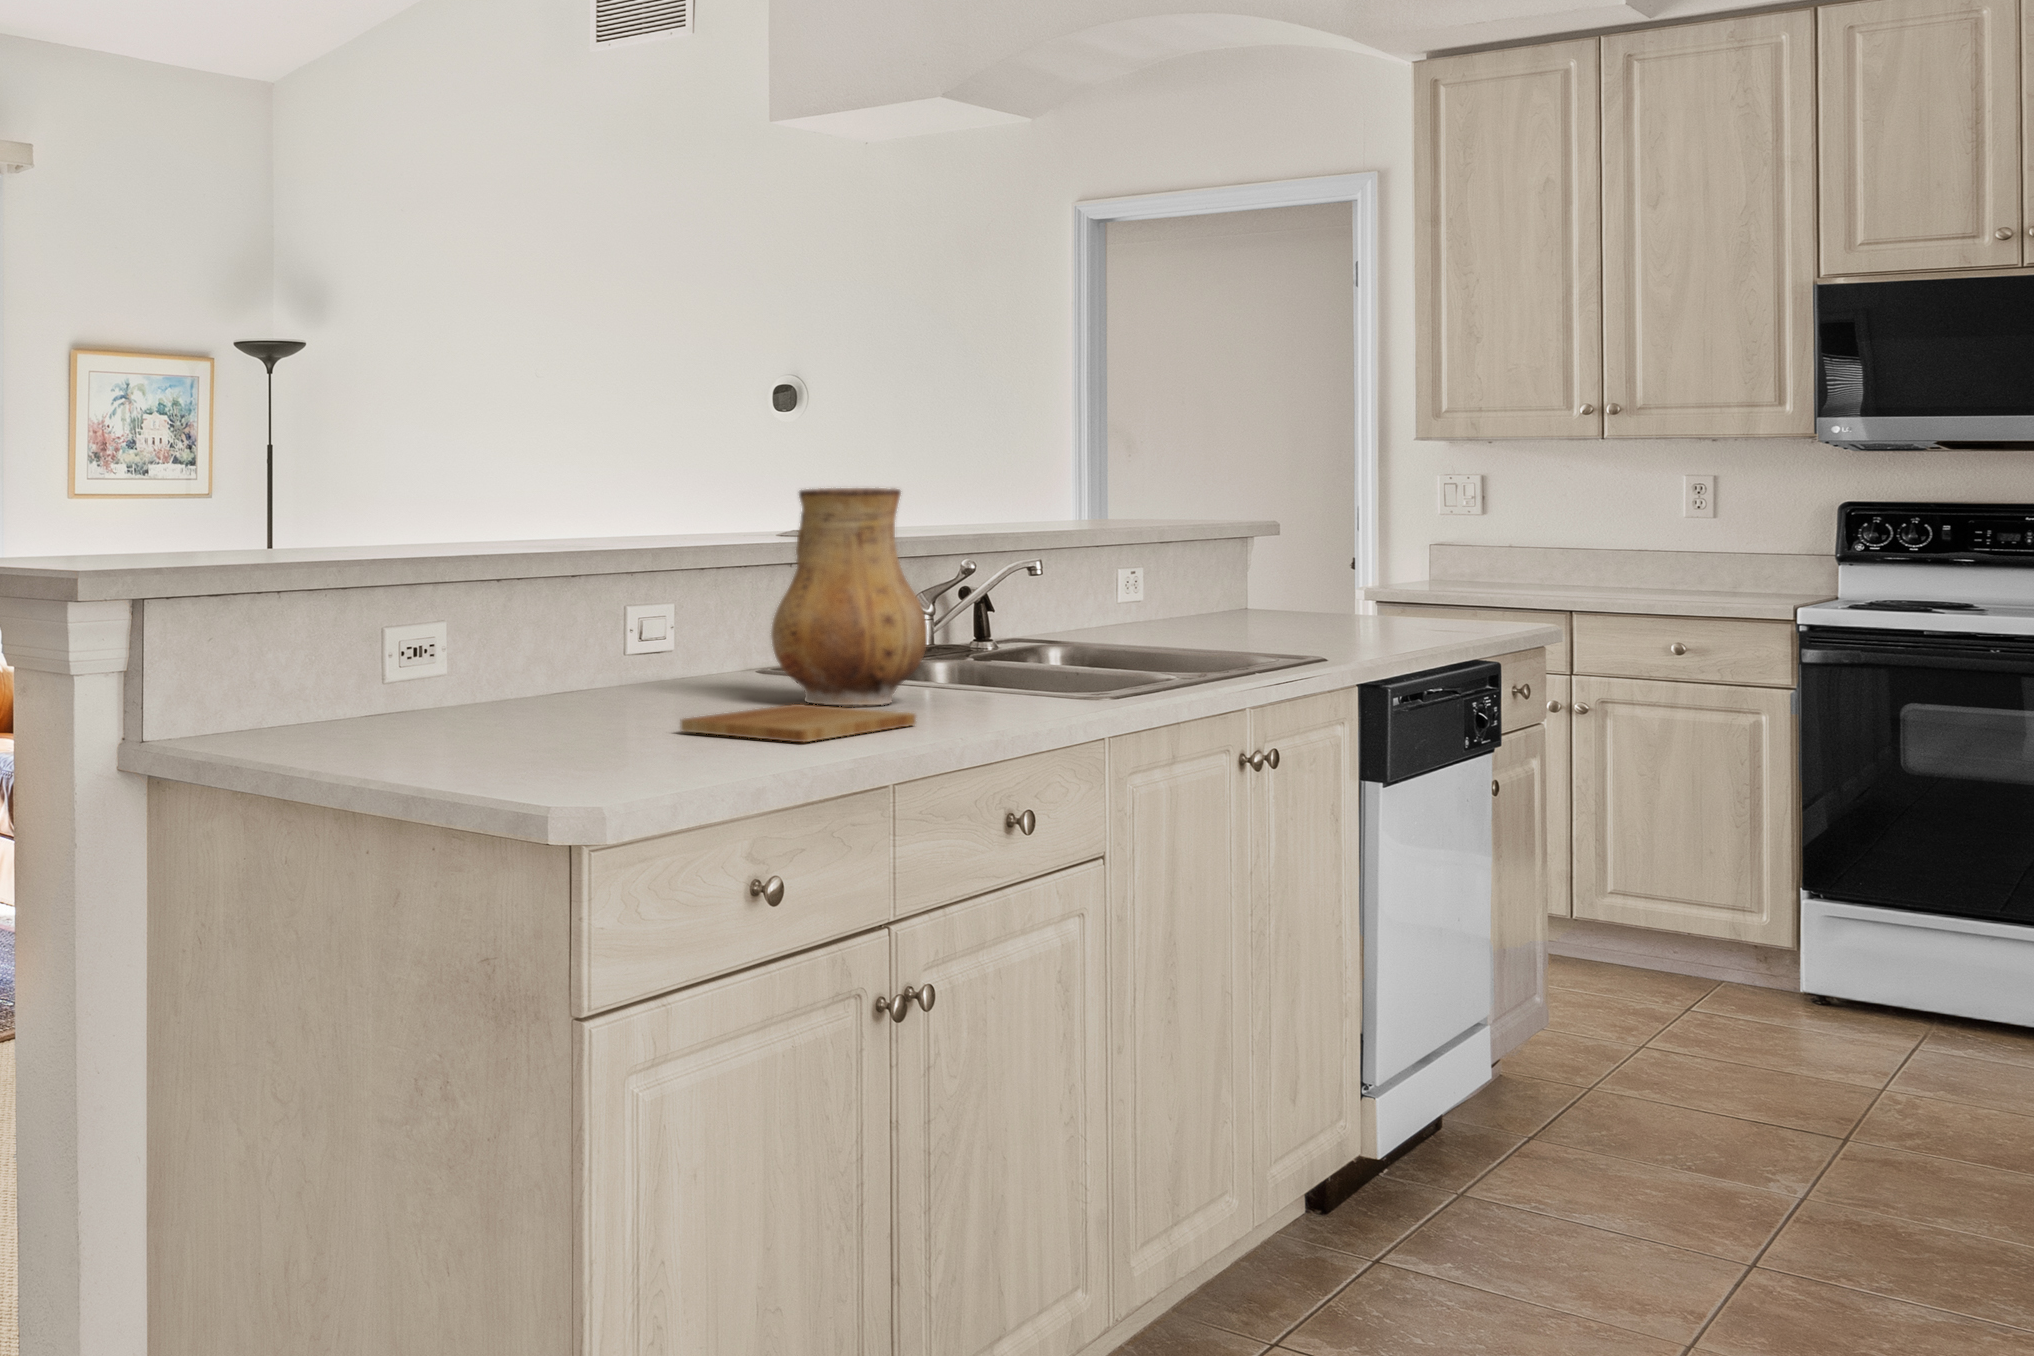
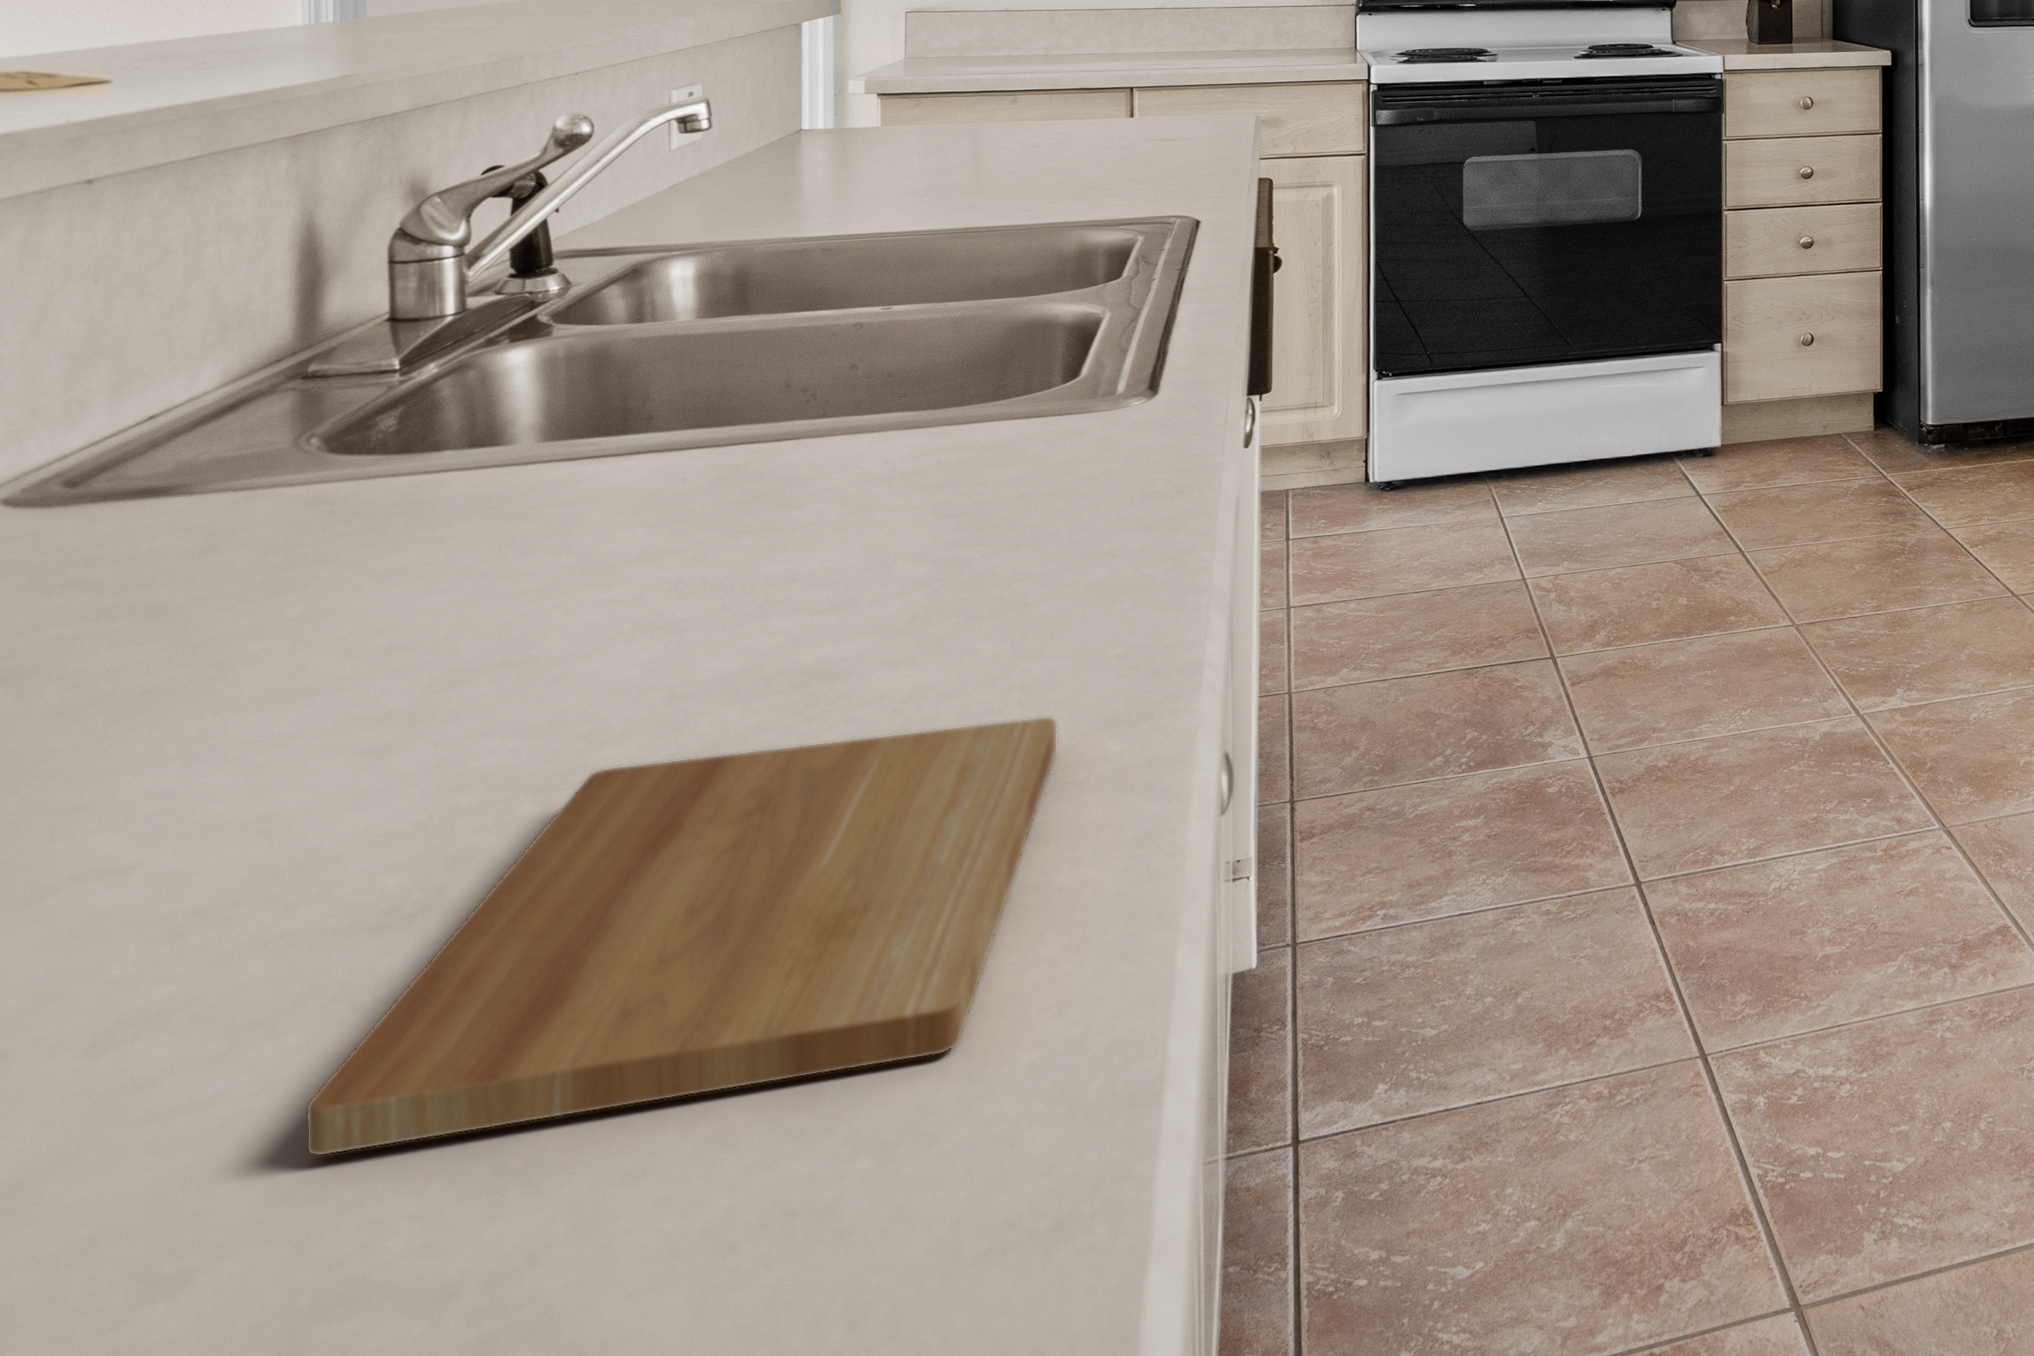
ceramic pitcher: present [771,488,927,706] -> none [358,55,870,697]

